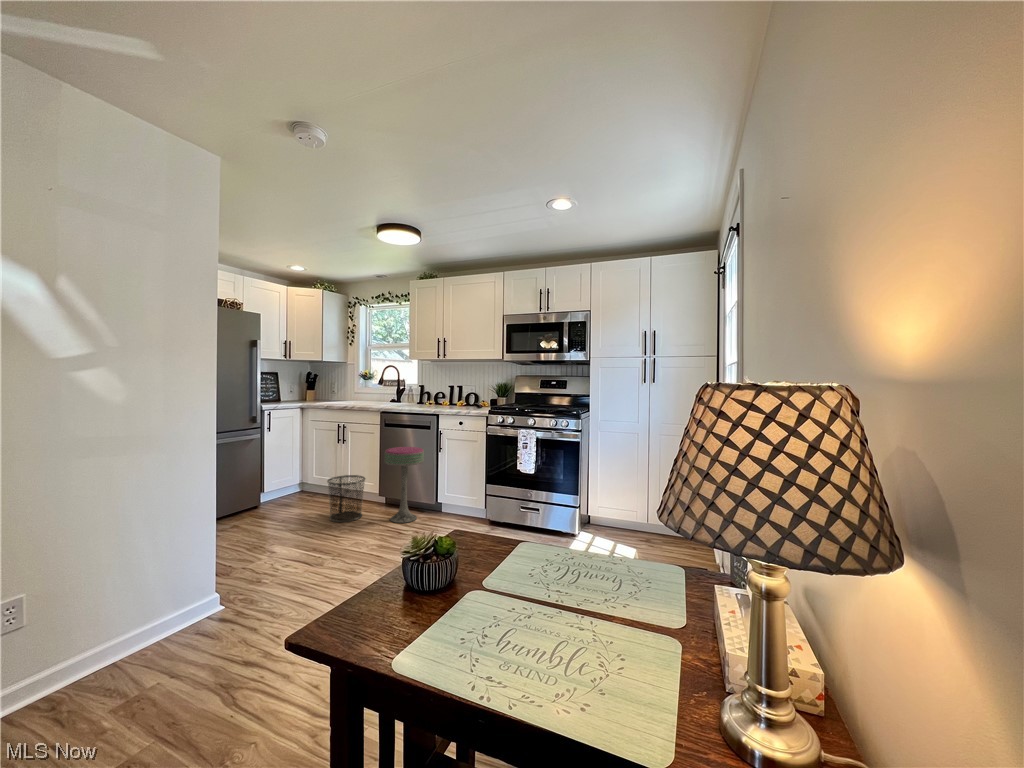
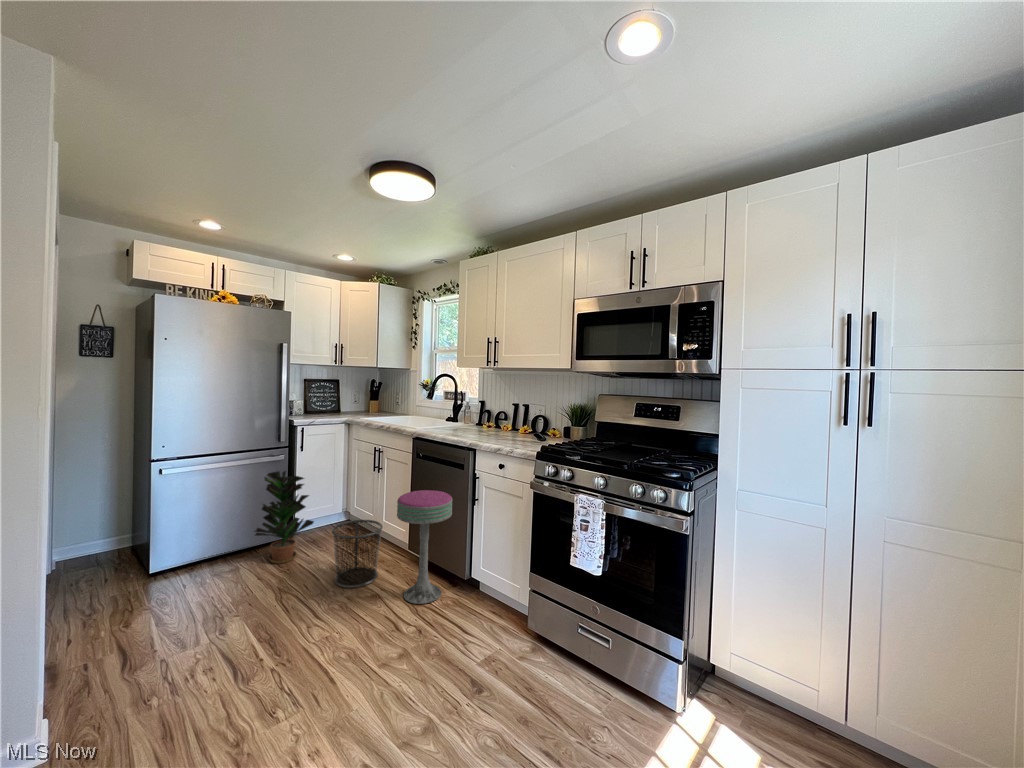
potted plant: none [250,443,296,518] -> present [255,471,314,564]

